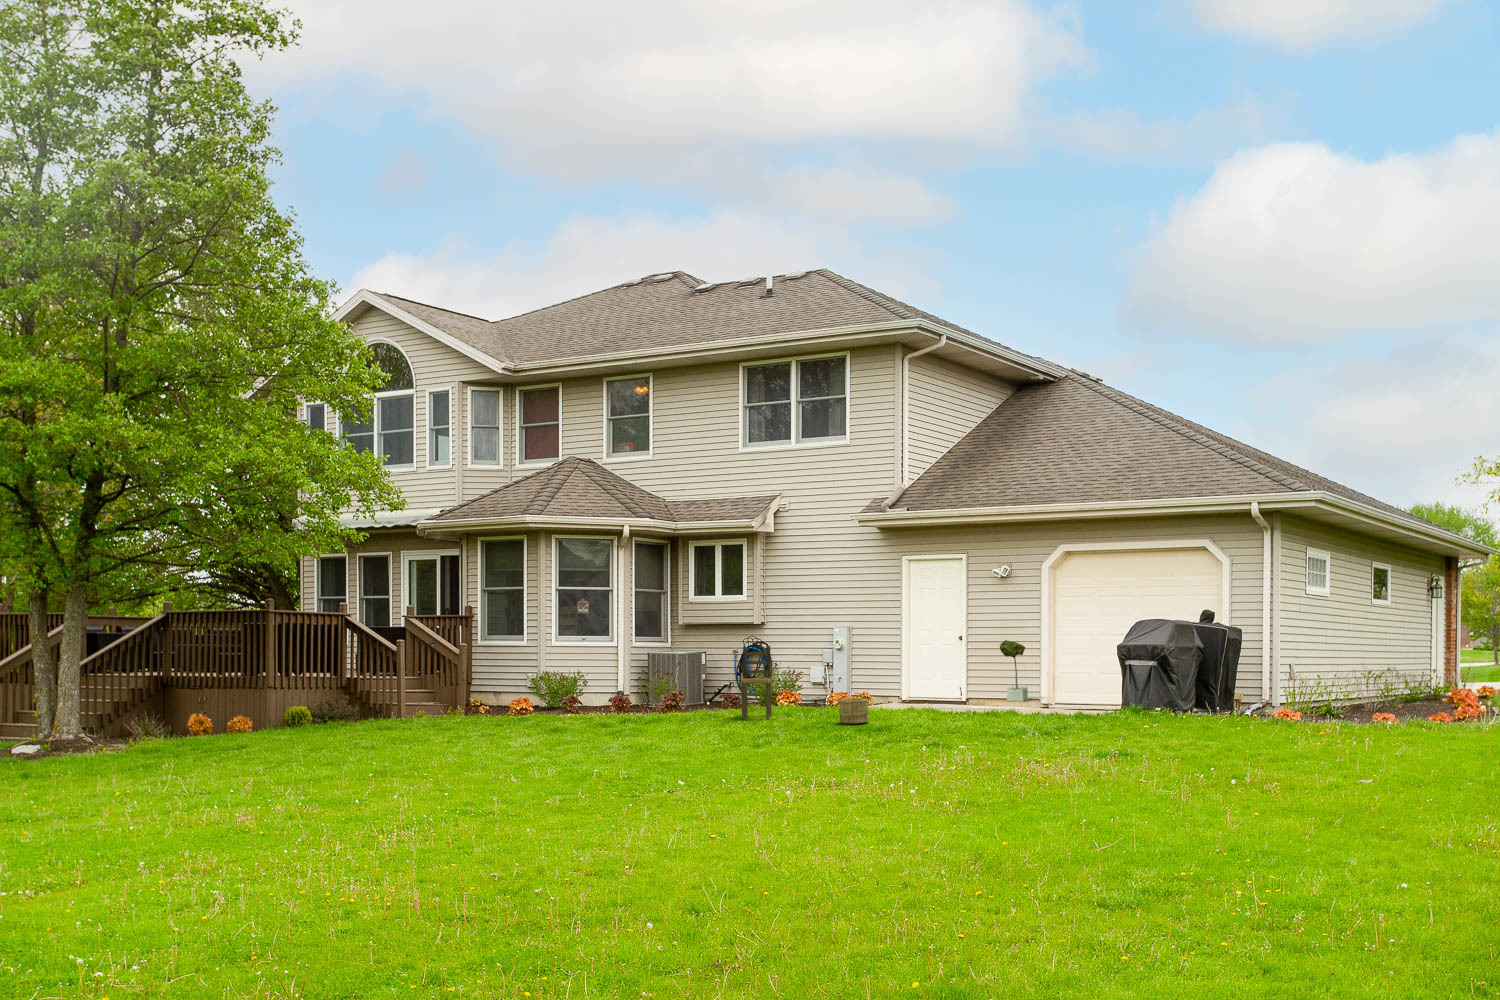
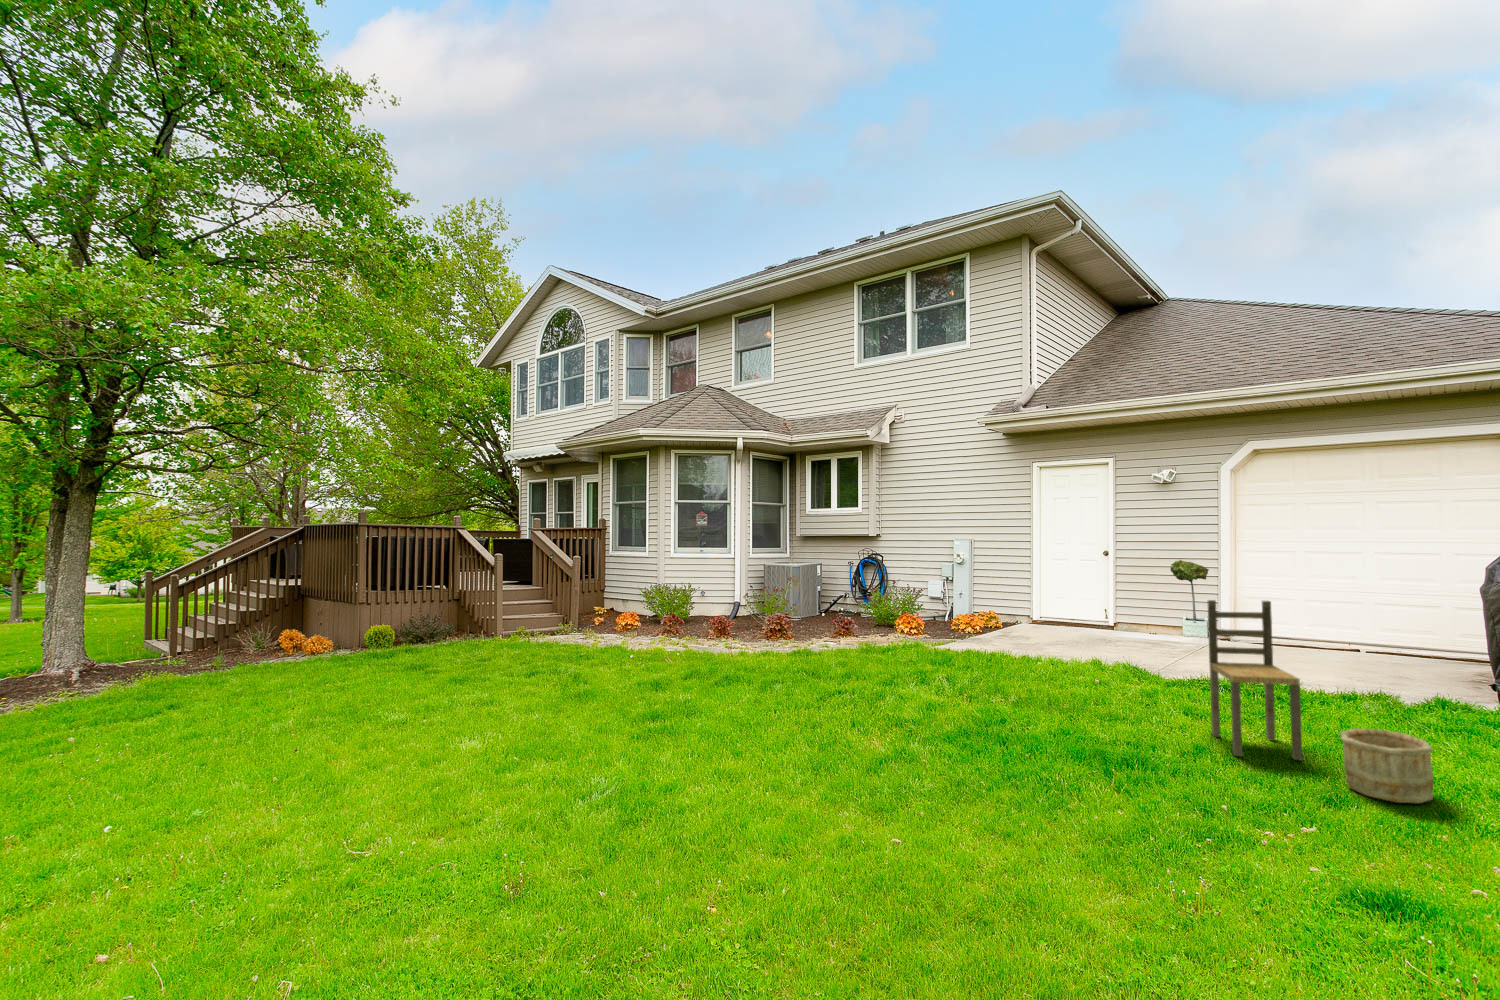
chair: present [741,646,772,719] -> present [1208,600,1302,760]
wooden bucket: present [838,698,868,724] -> present [1340,729,1433,803]

